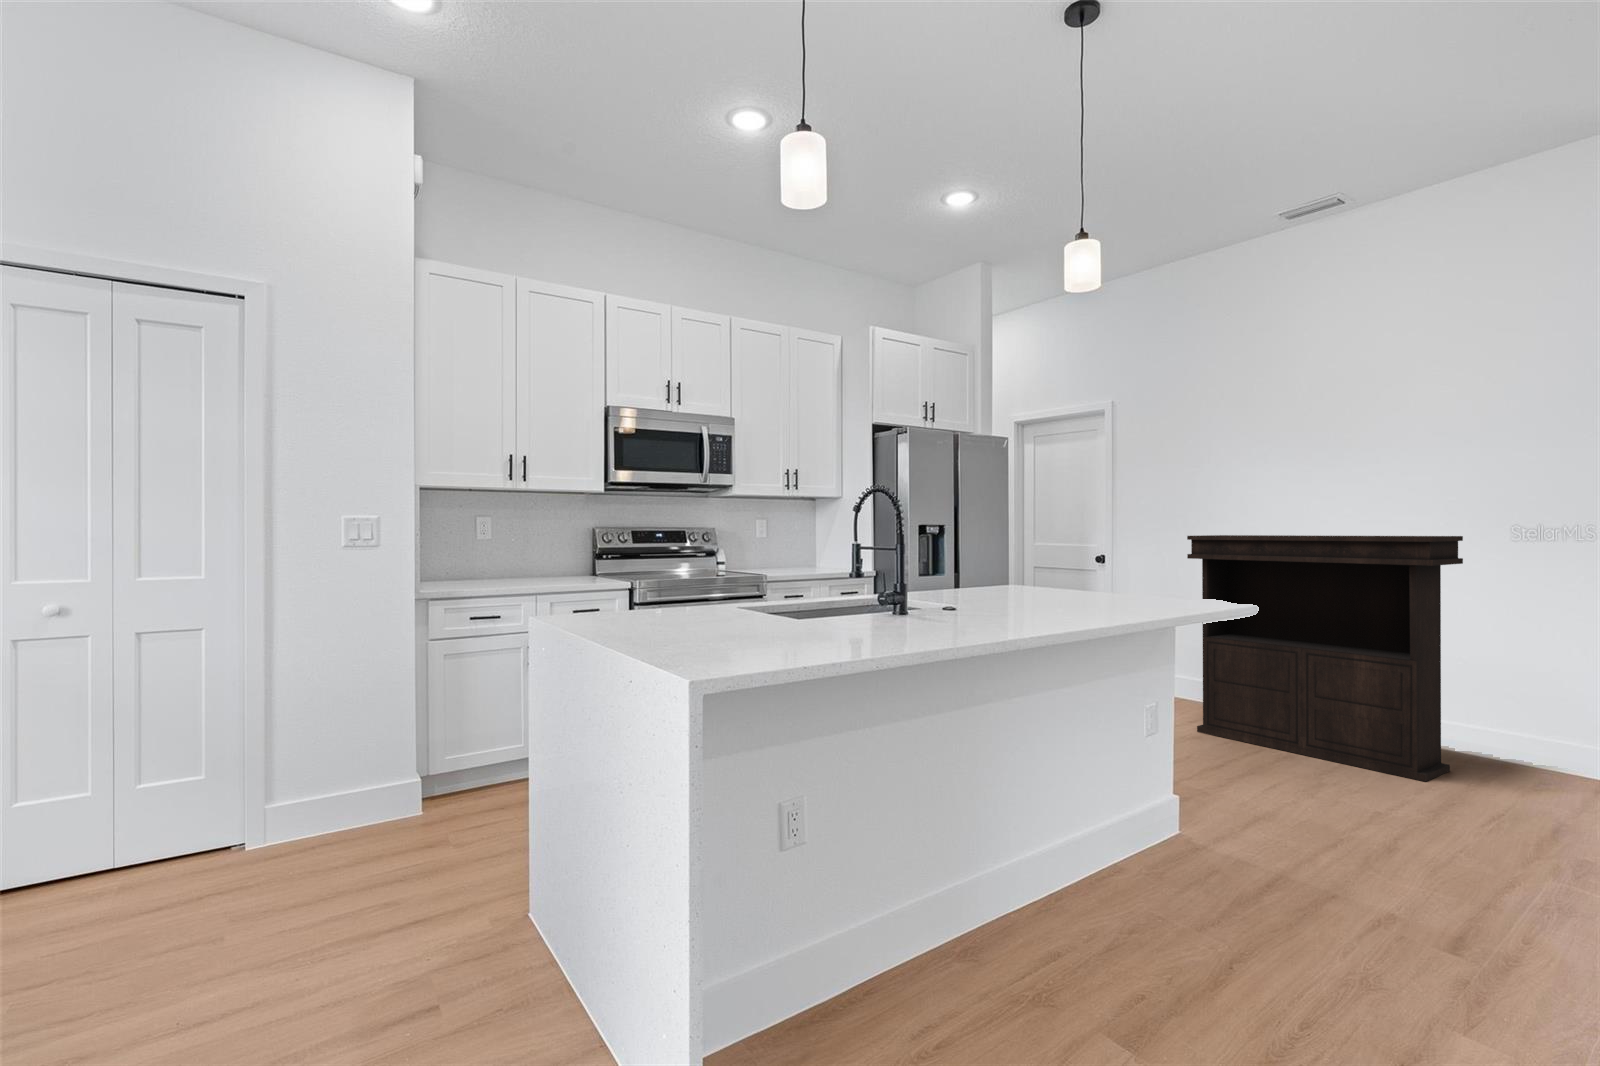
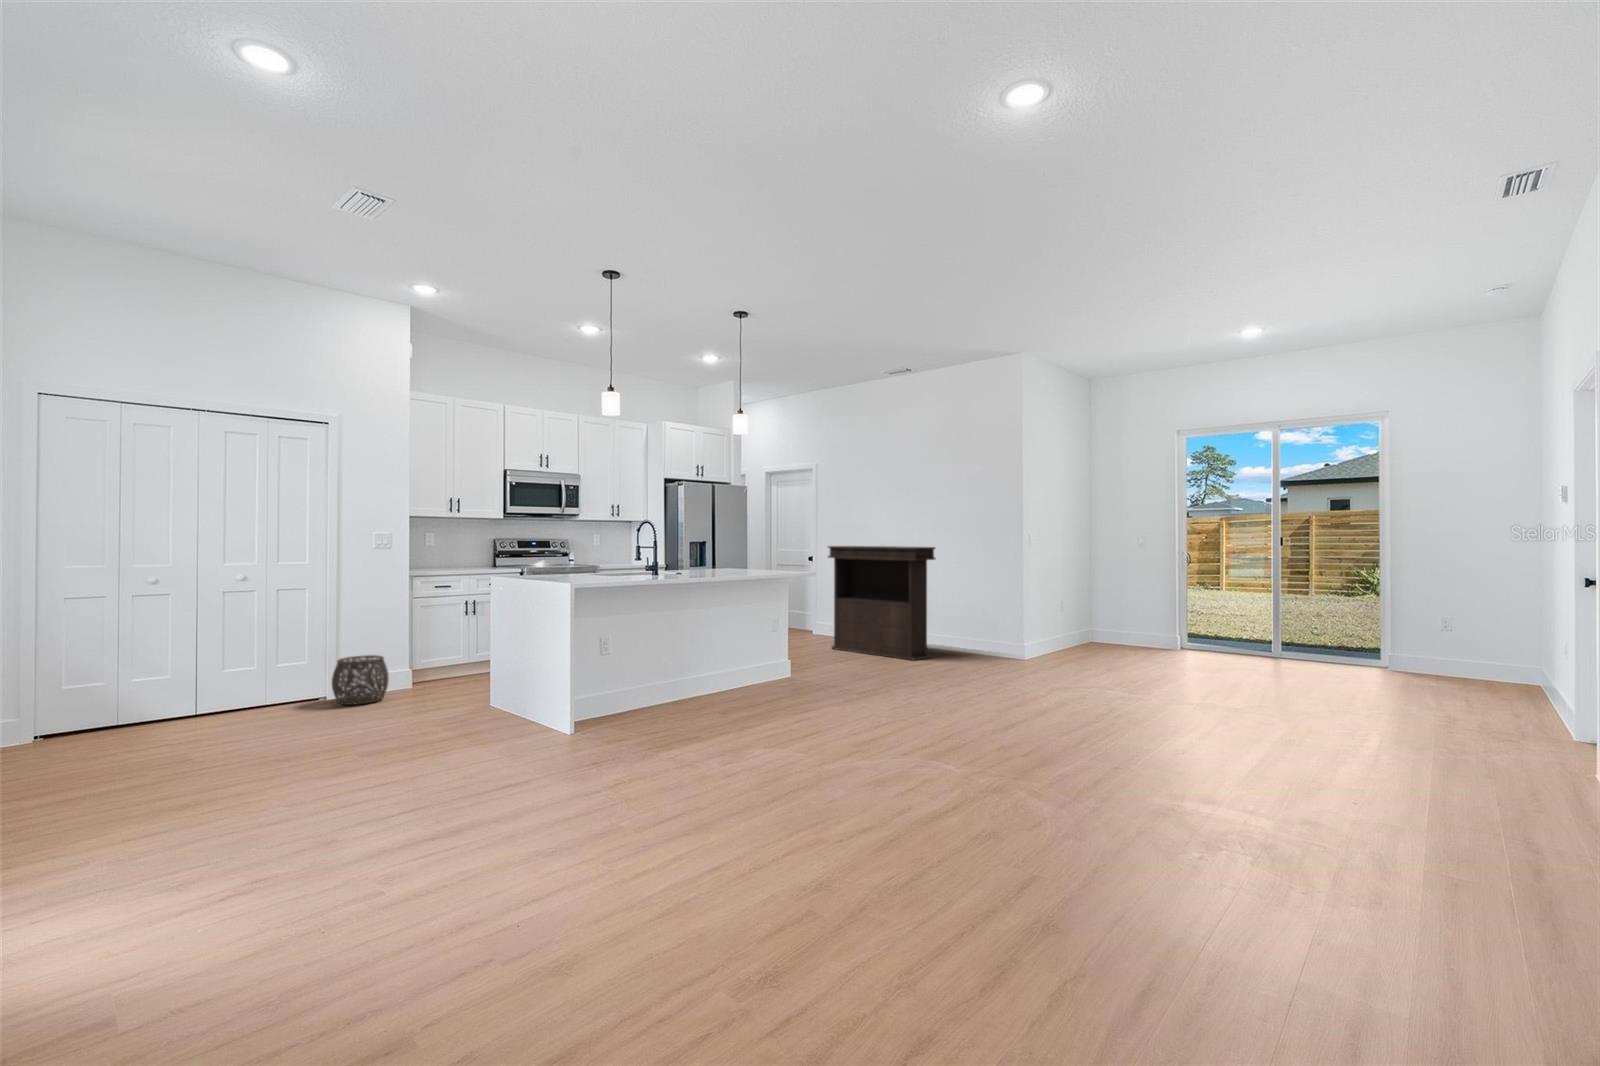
woven basket: none [233,761,355,877] -> present [332,655,389,705]

